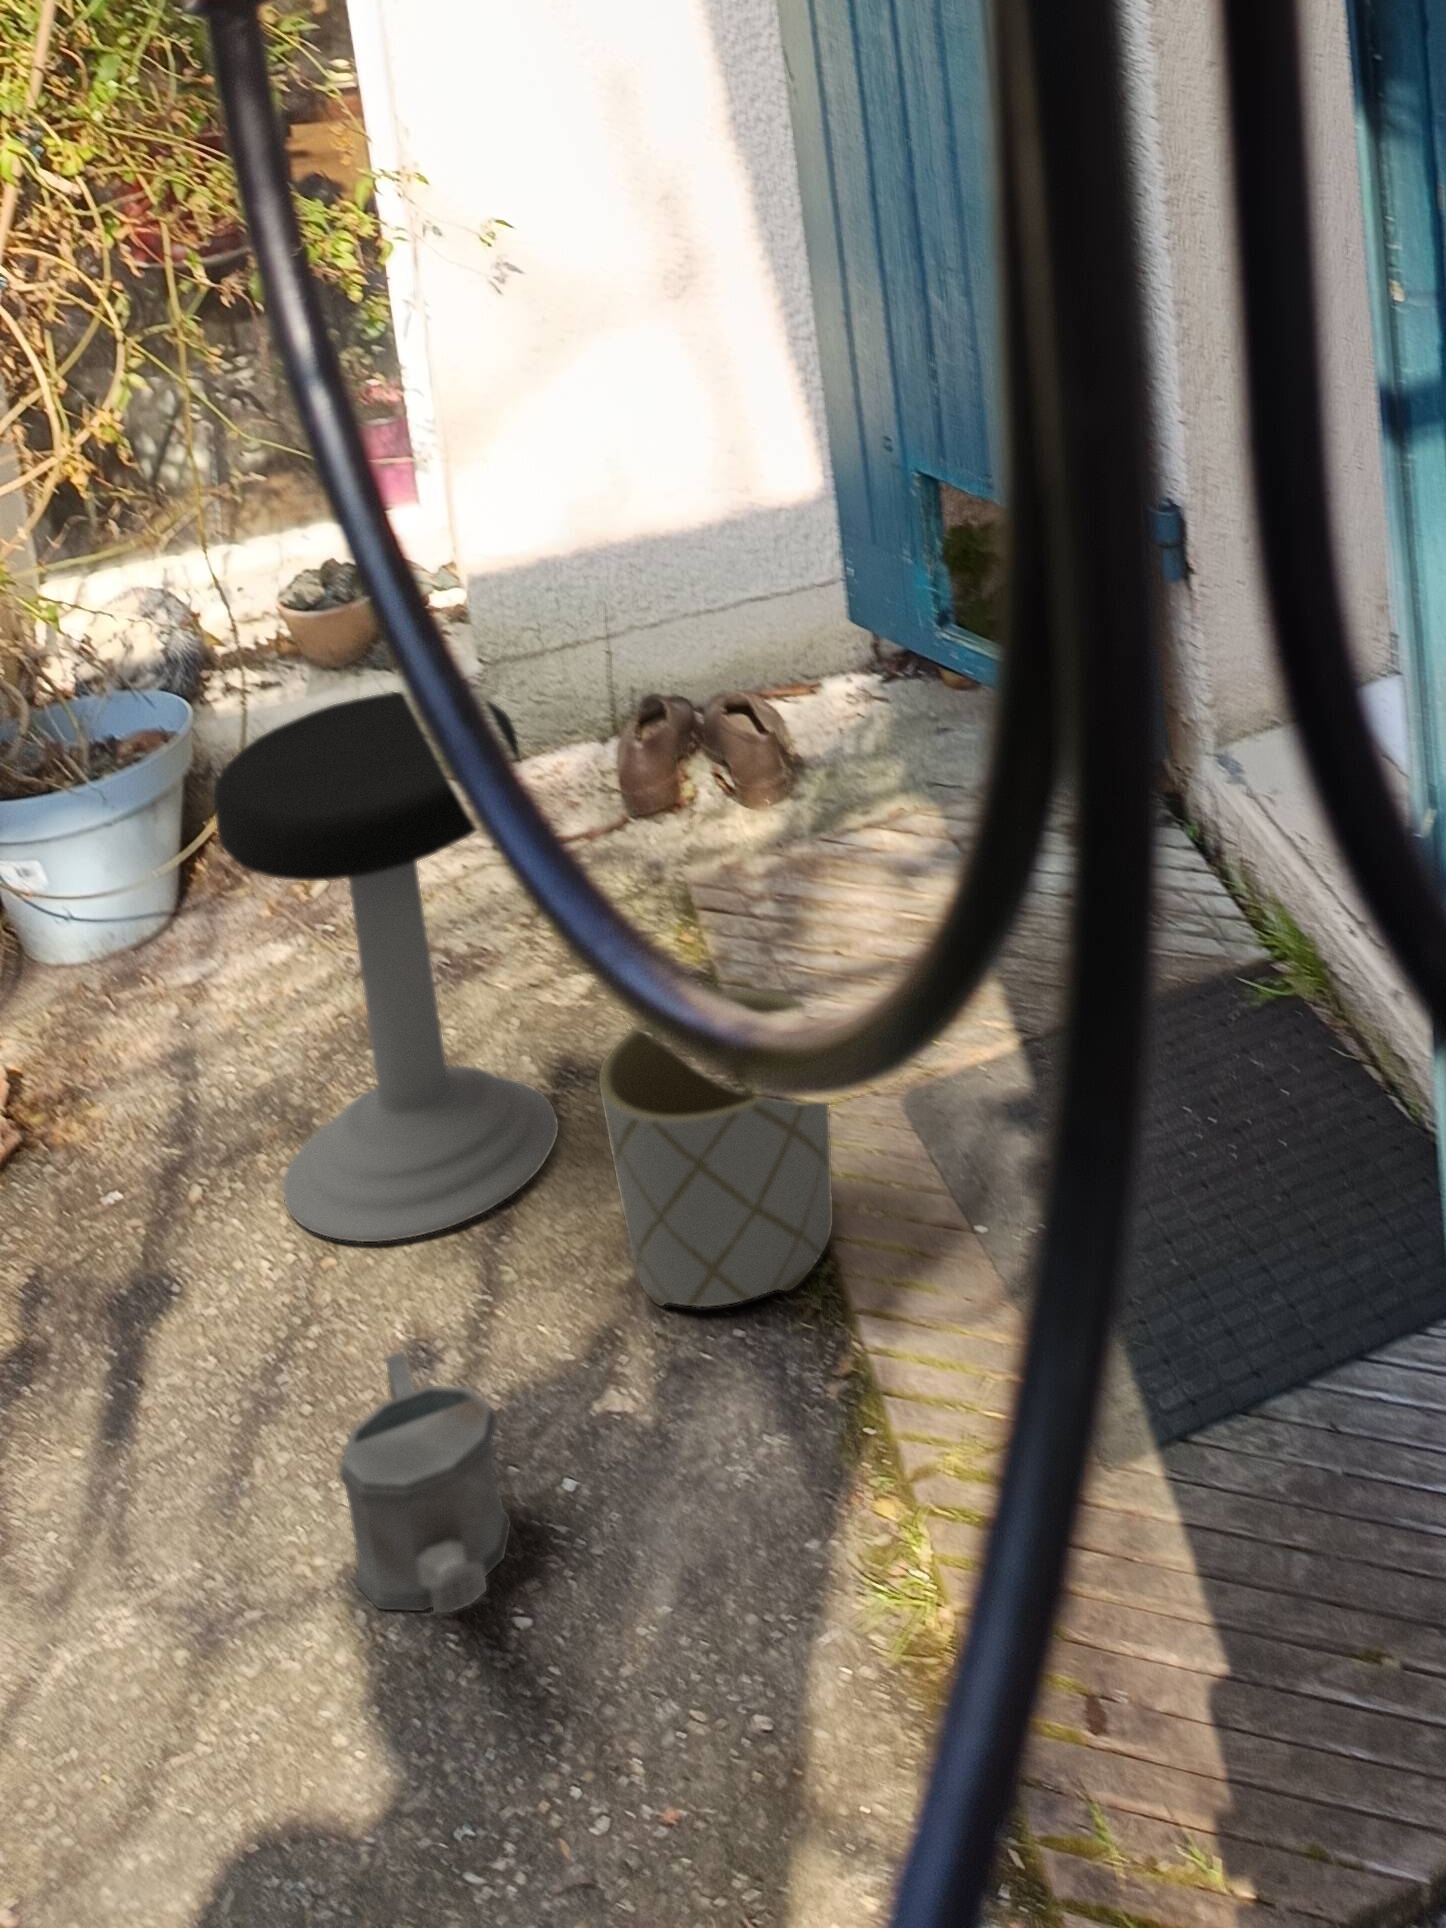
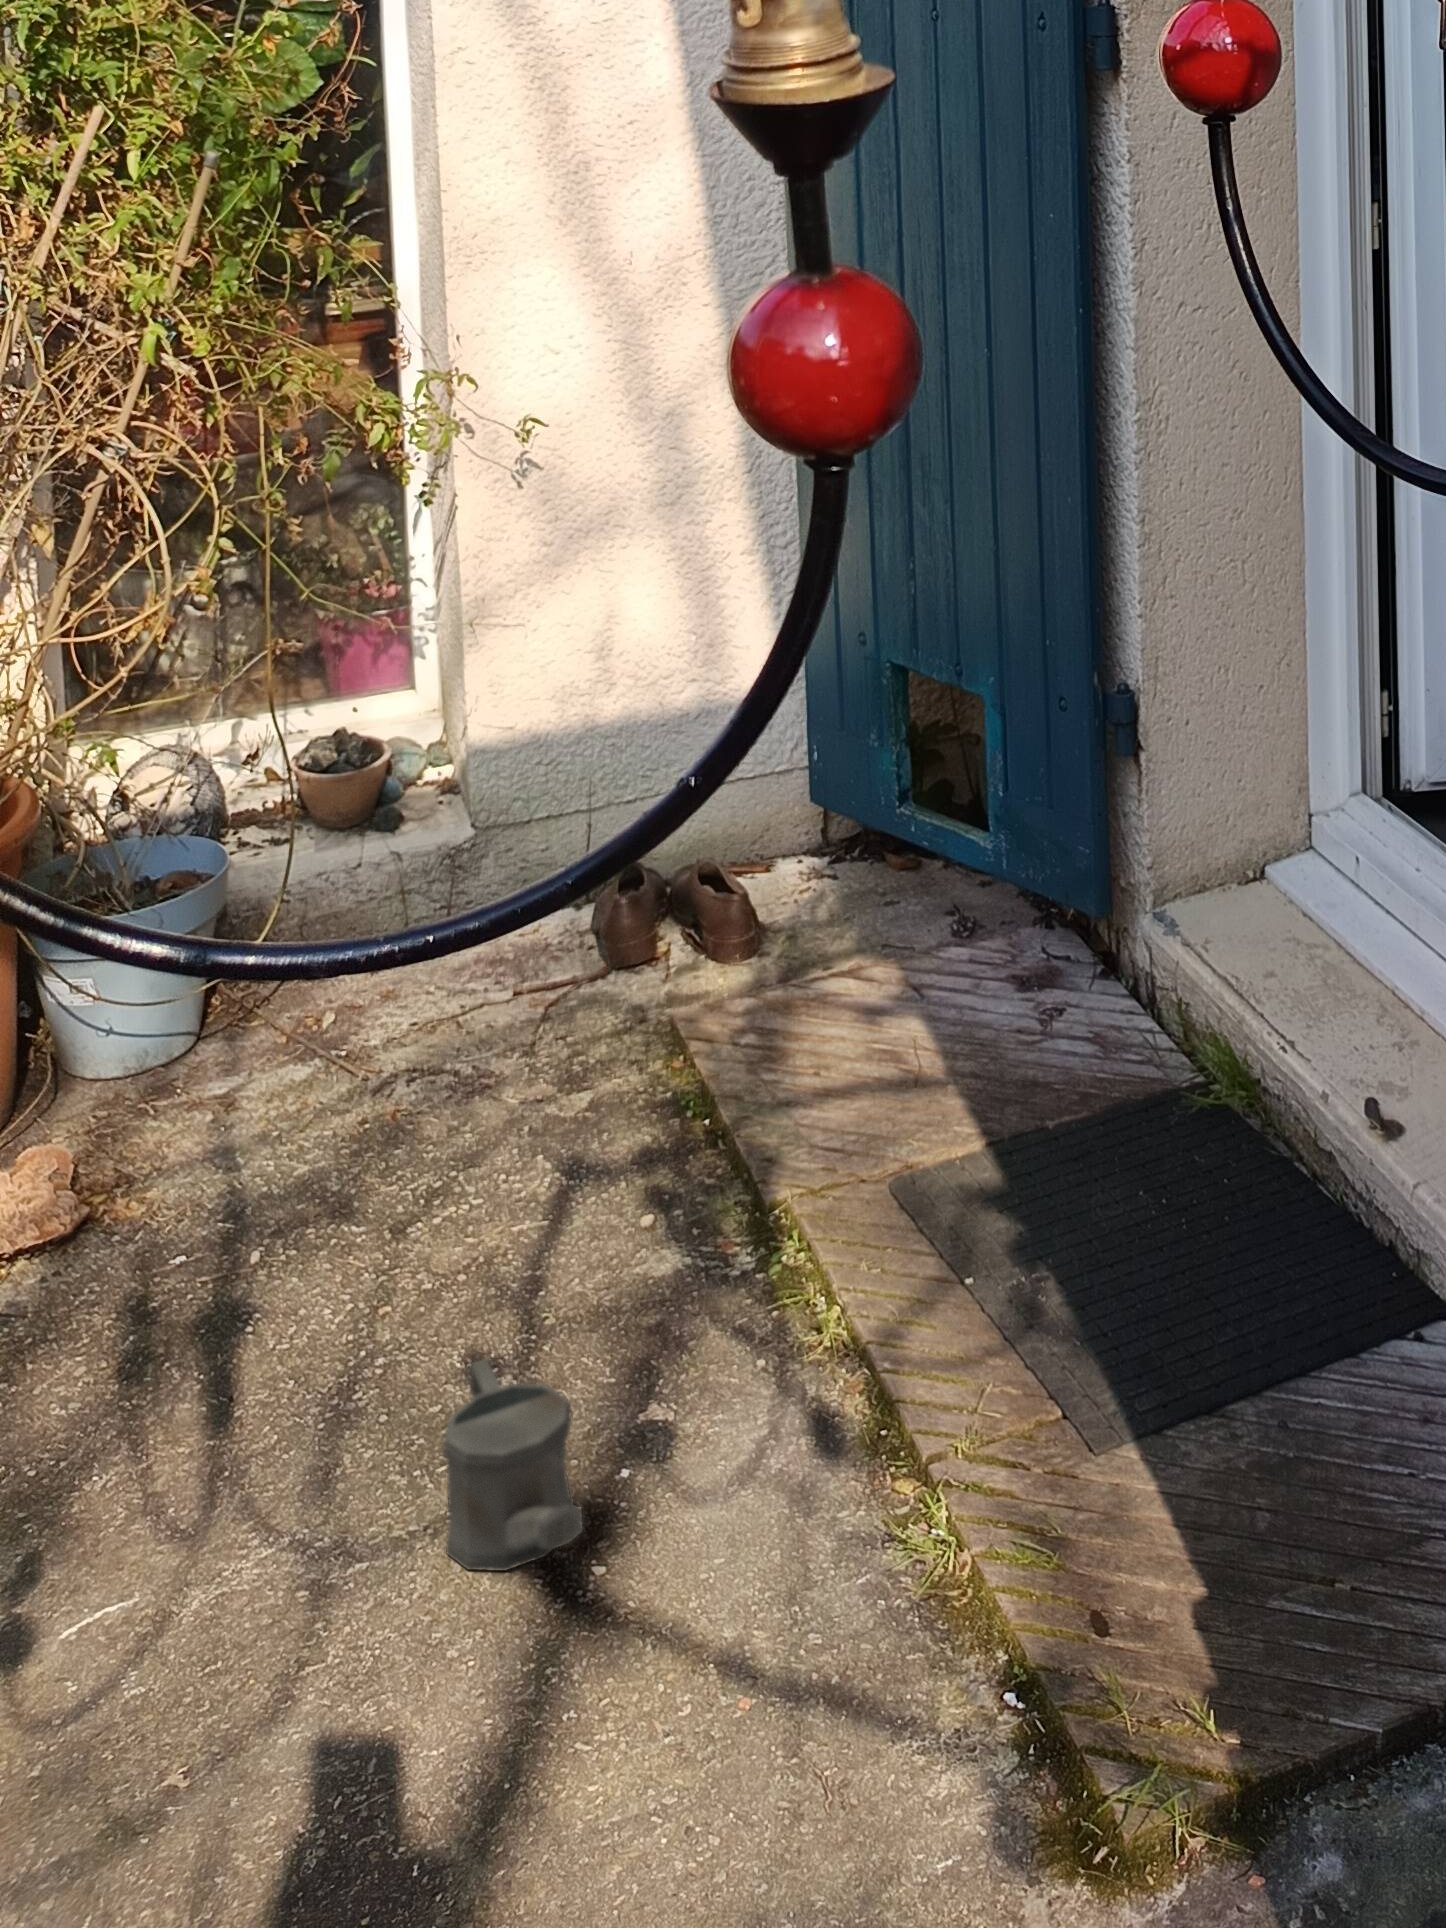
stool: present [214,692,559,1242] -> none [317,816,578,1297]
planter: present [599,992,833,1307] -> none [644,1078,836,1346]

